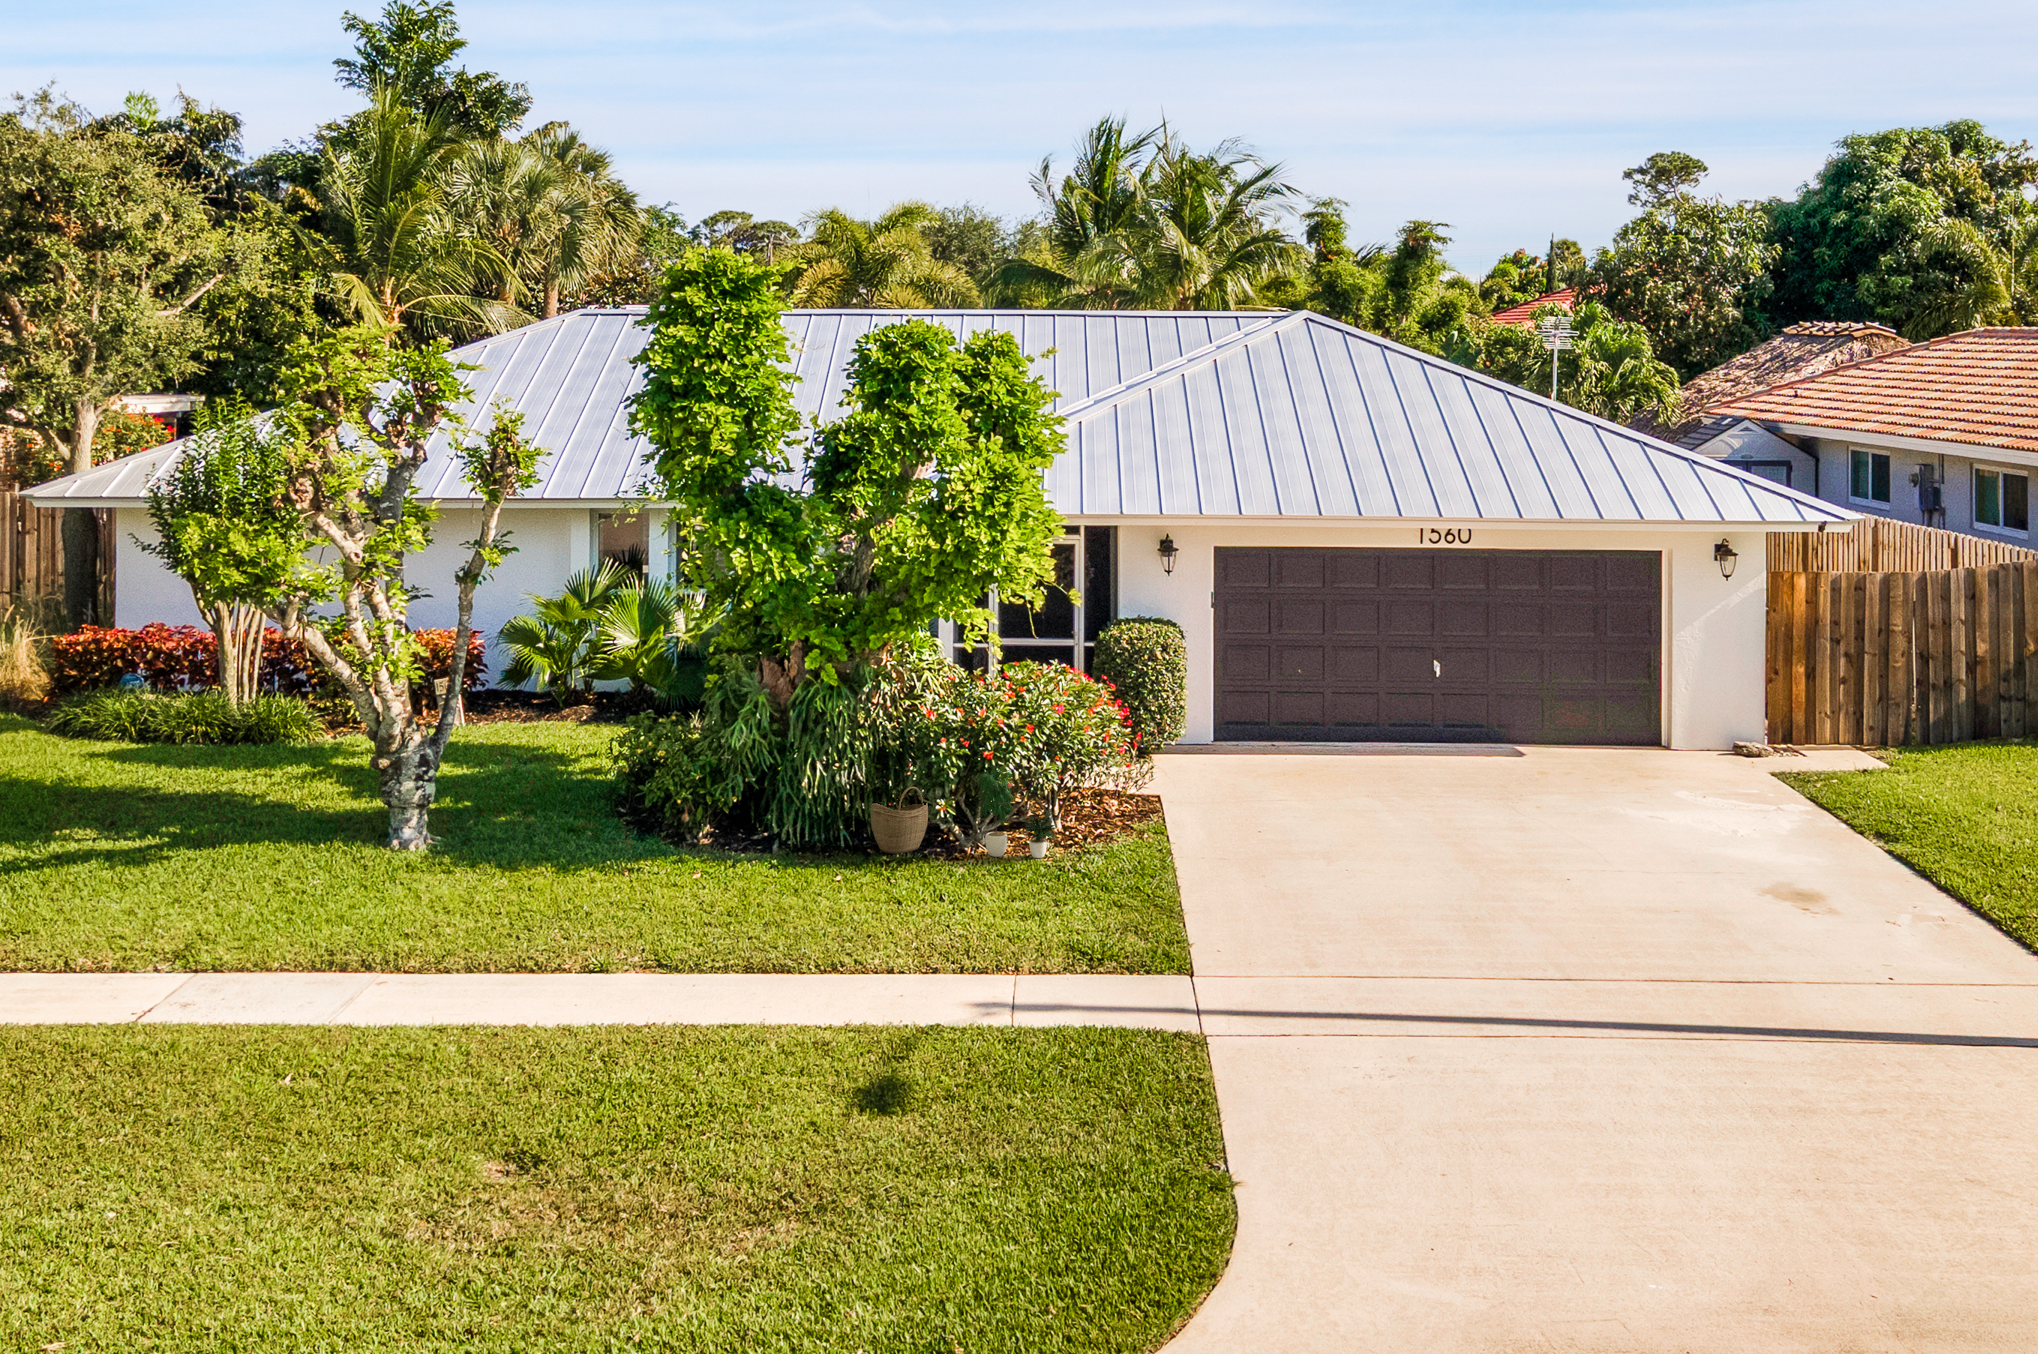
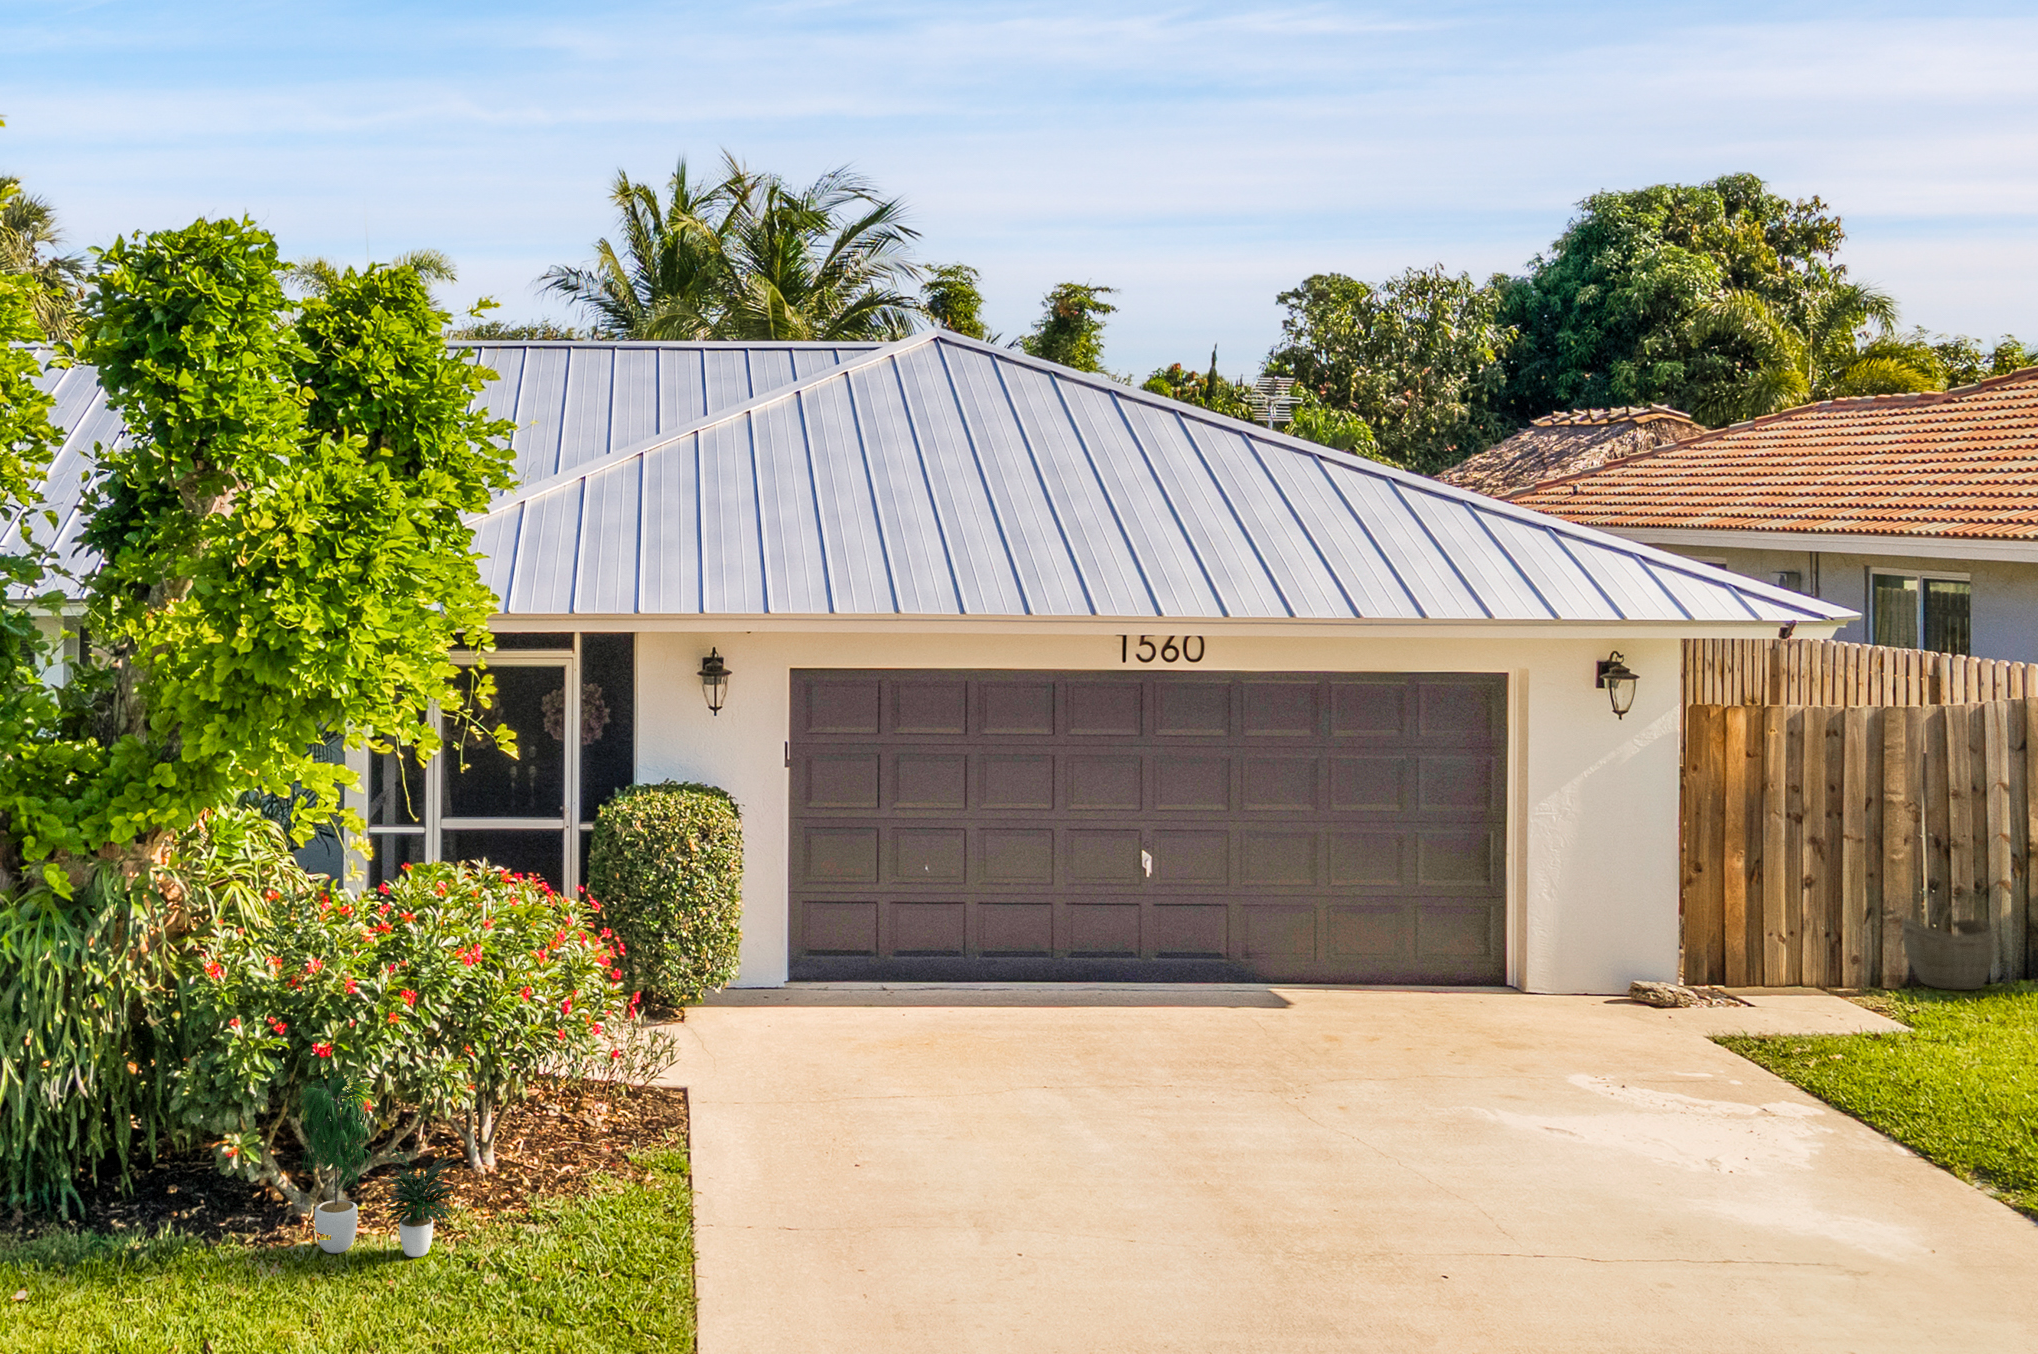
woven basket: present [871,787,928,854] -> present [1902,895,1994,990]

